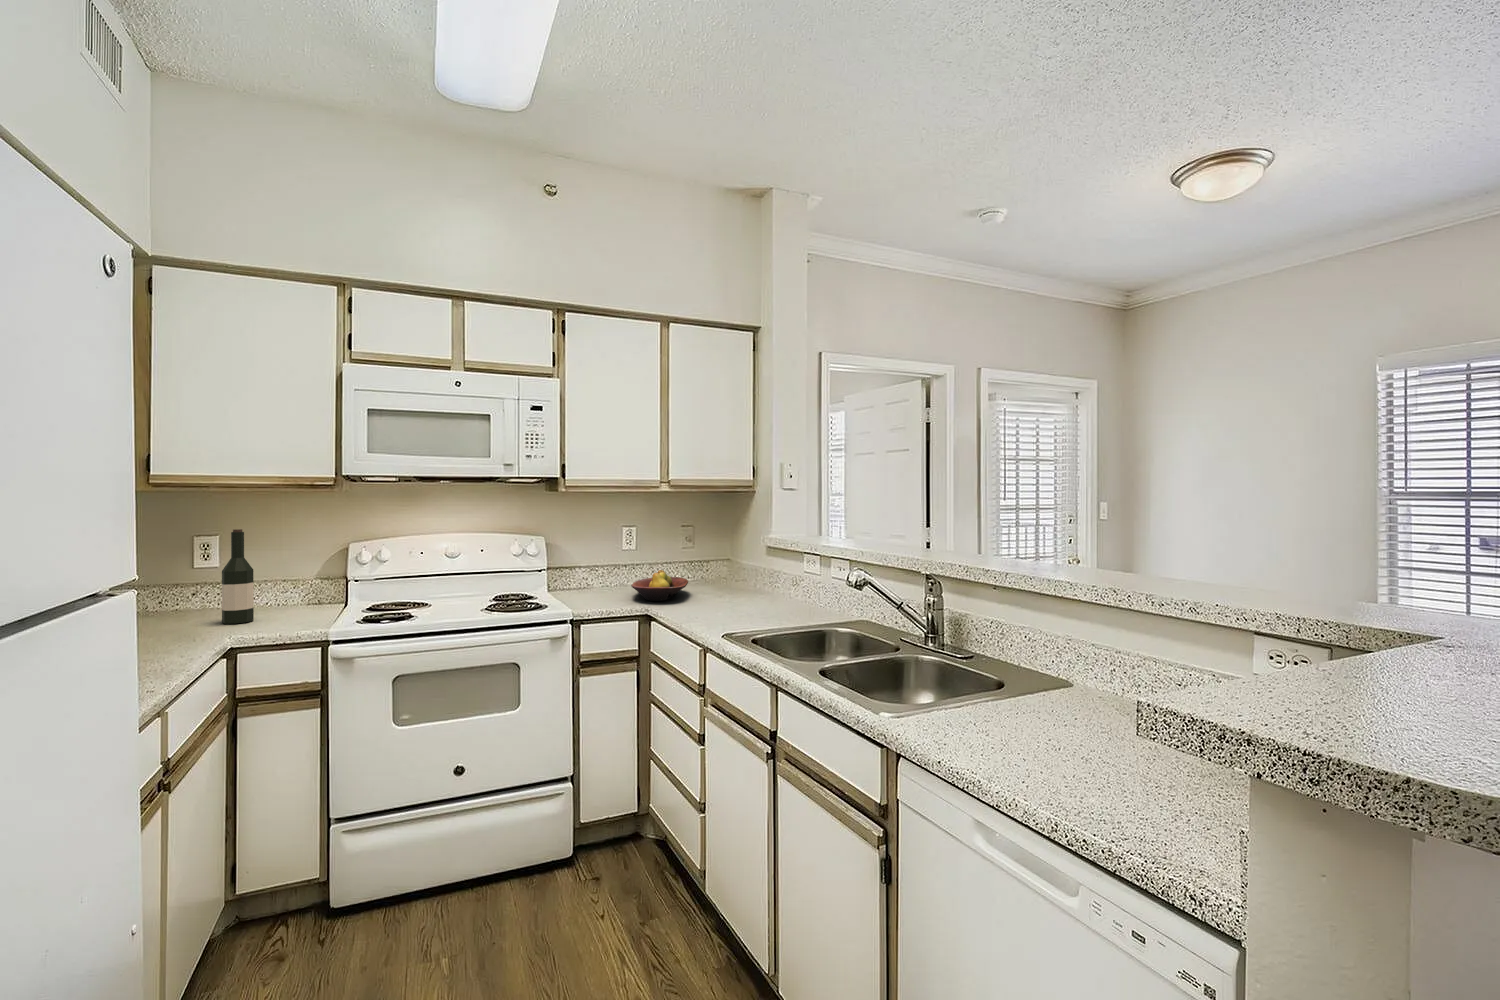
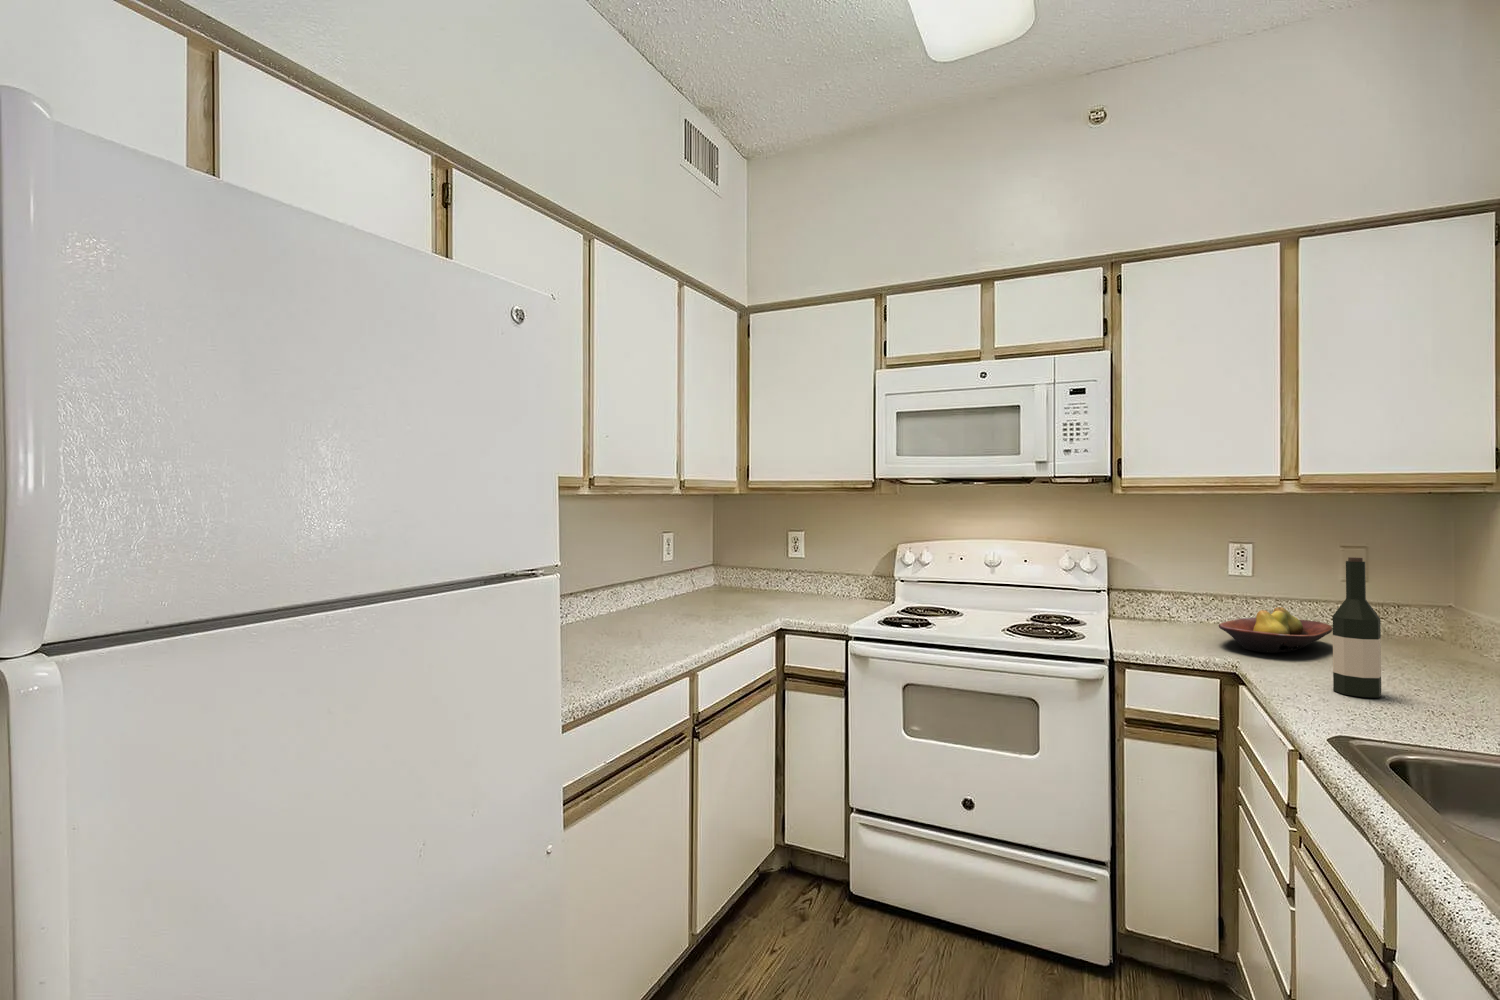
wine bottle: present [222,529,254,624] -> present [1332,557,1381,698]

